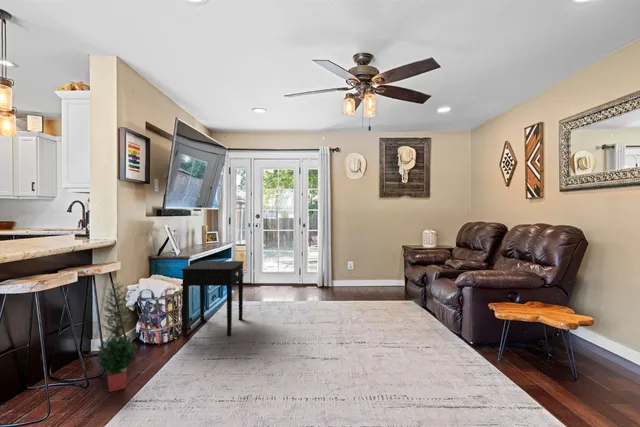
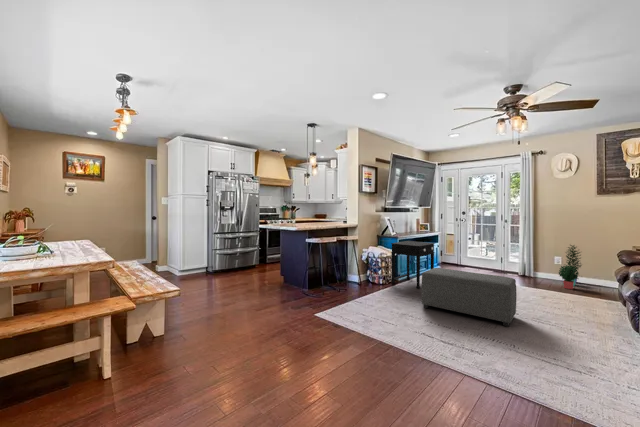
potted plant: present [97,283,136,392] -> present [559,245,581,289]
ottoman: none [260,300,382,372] -> present [422,268,517,327]

